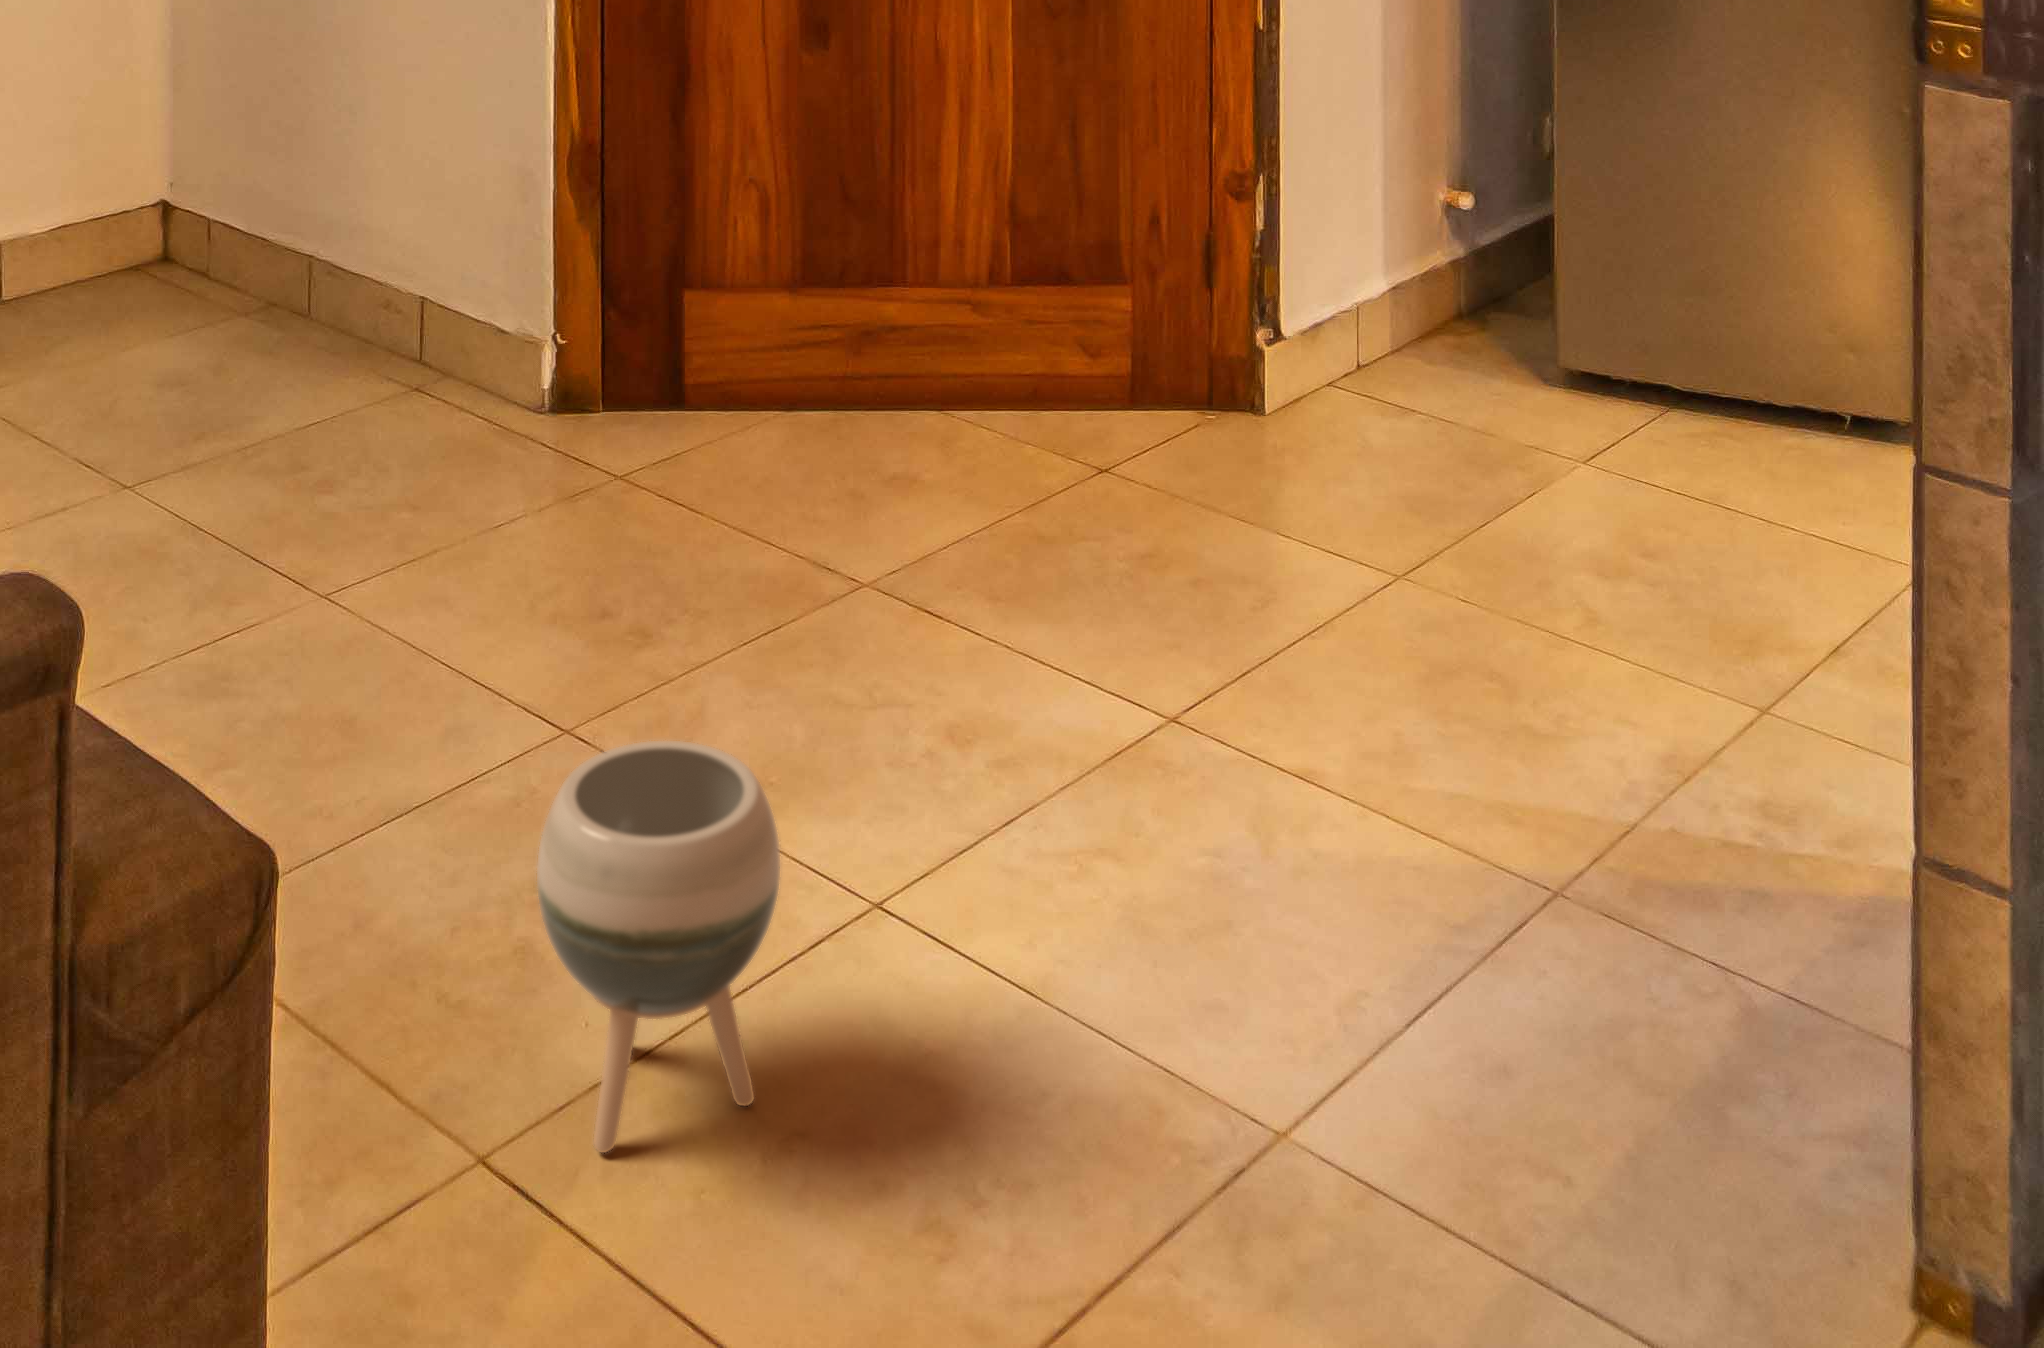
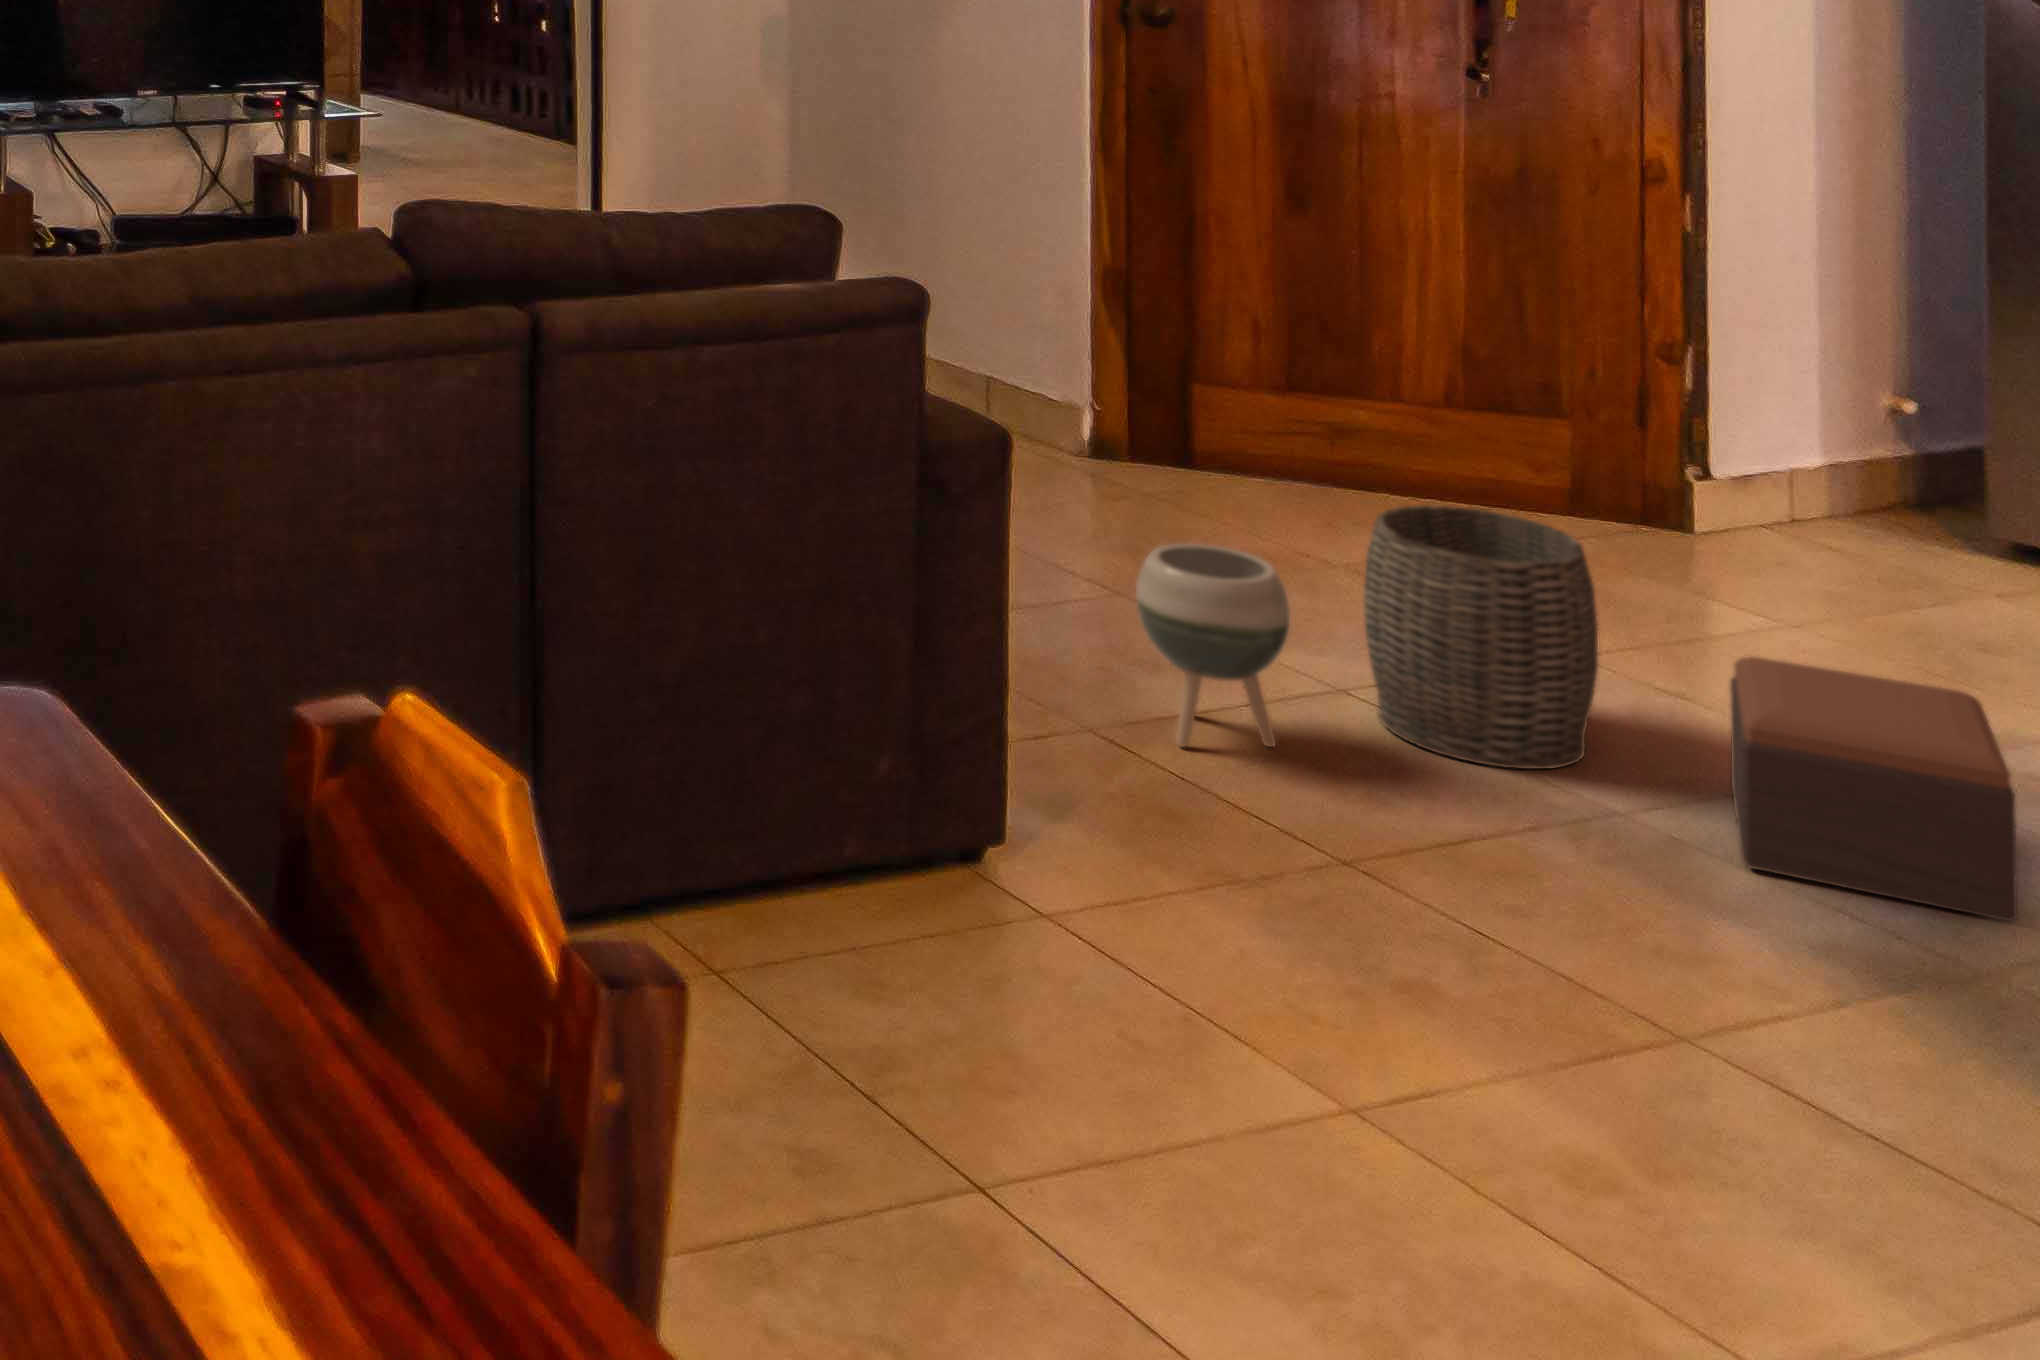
woven basket: none [890,575,1212,1052] -> present [1364,505,1598,769]
footstool: none [1391,797,1802,1245] -> present [1730,657,2017,921]

